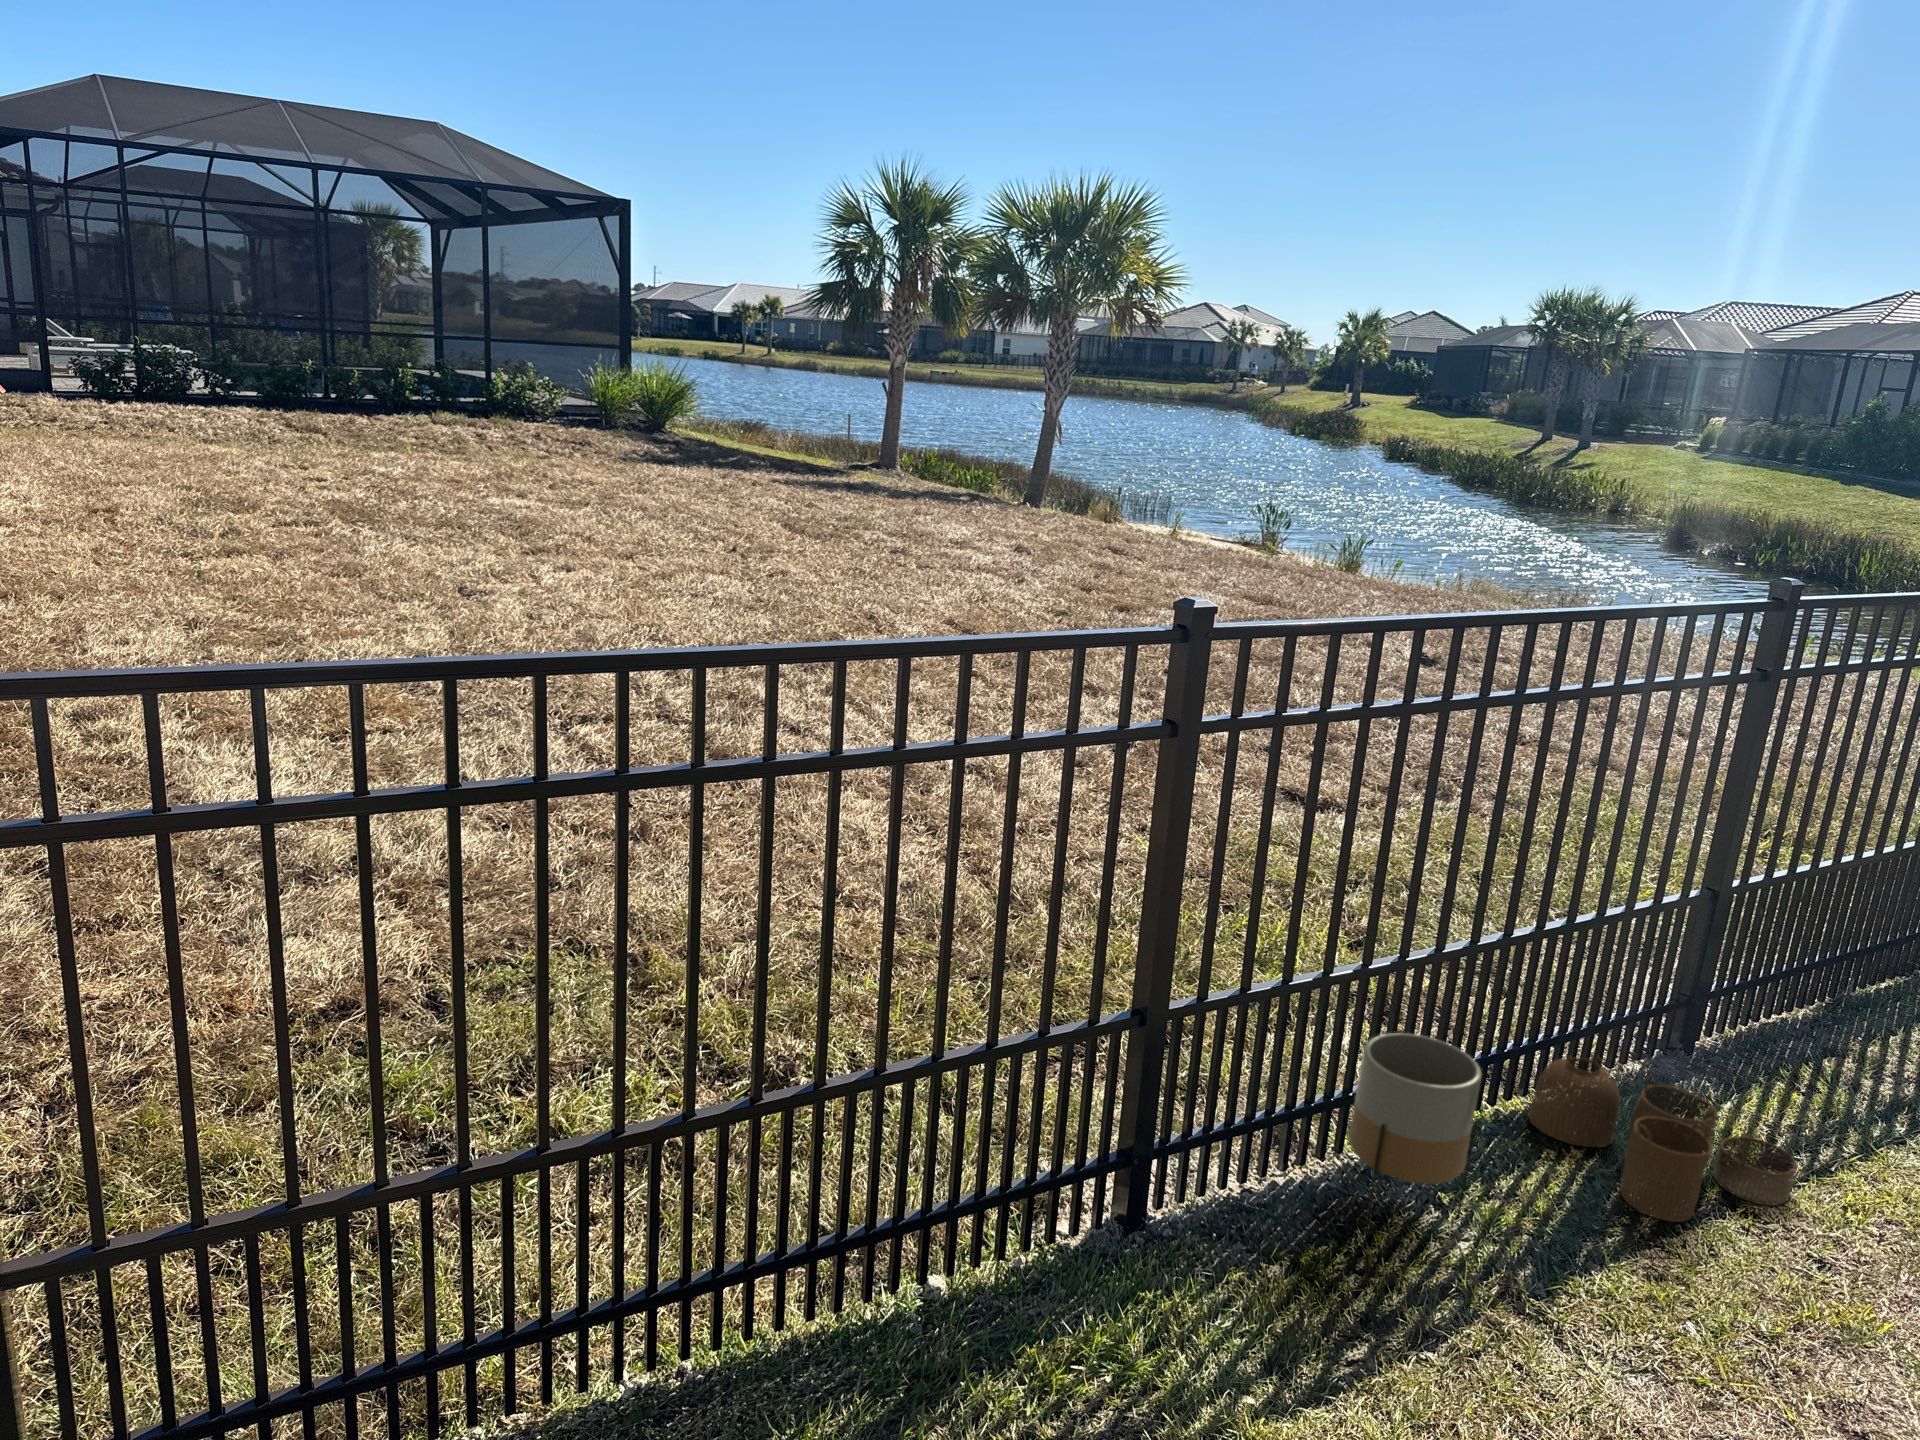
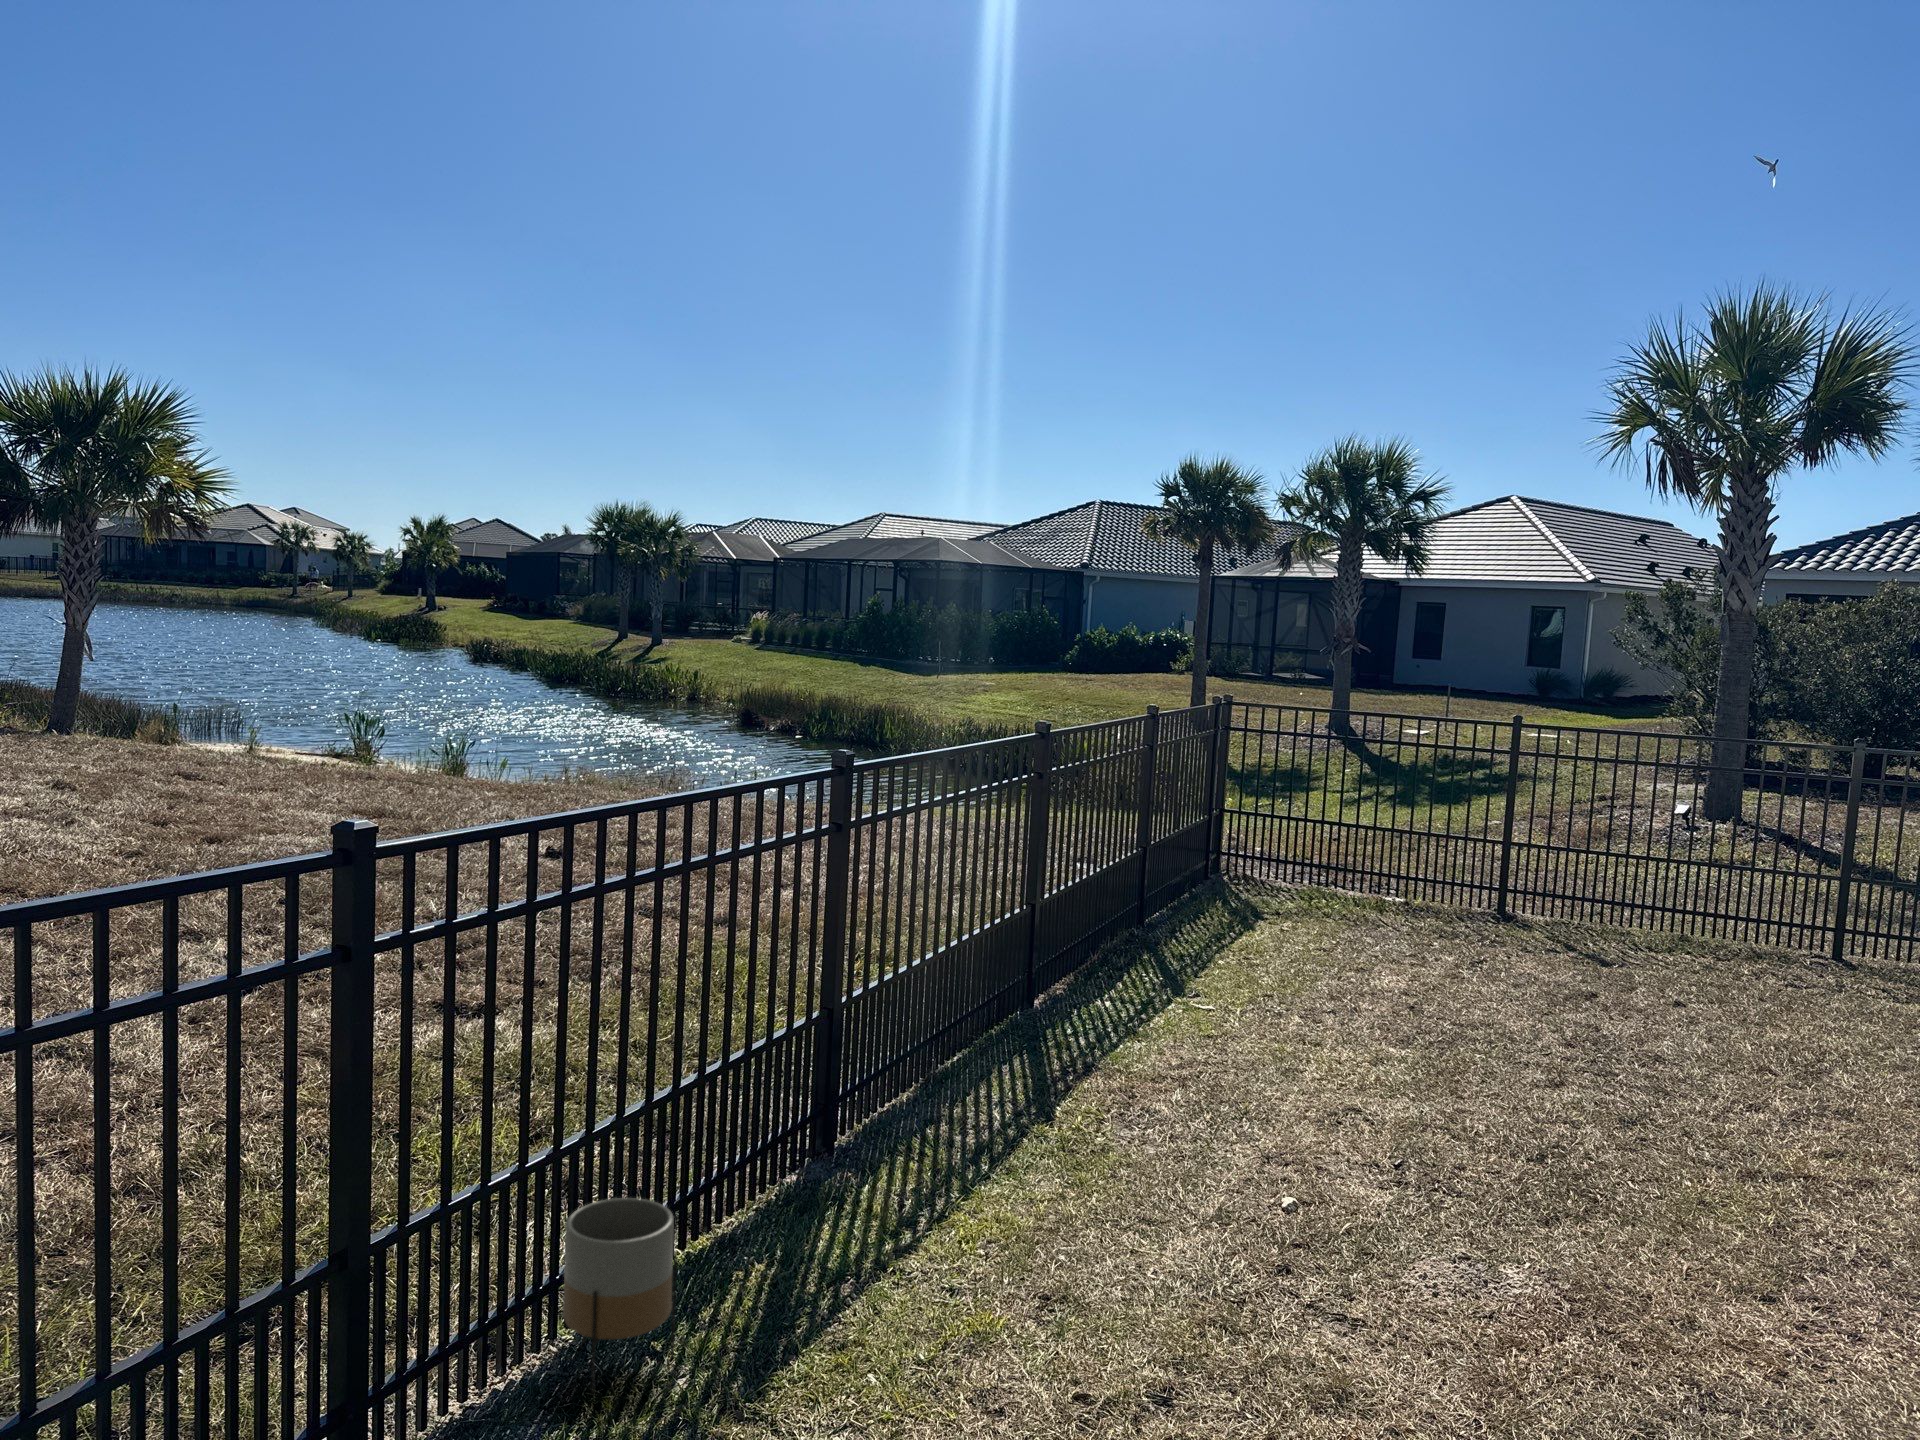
woven basket: present [1528,1056,1798,1222] -> none [714,1176,924,1300]

